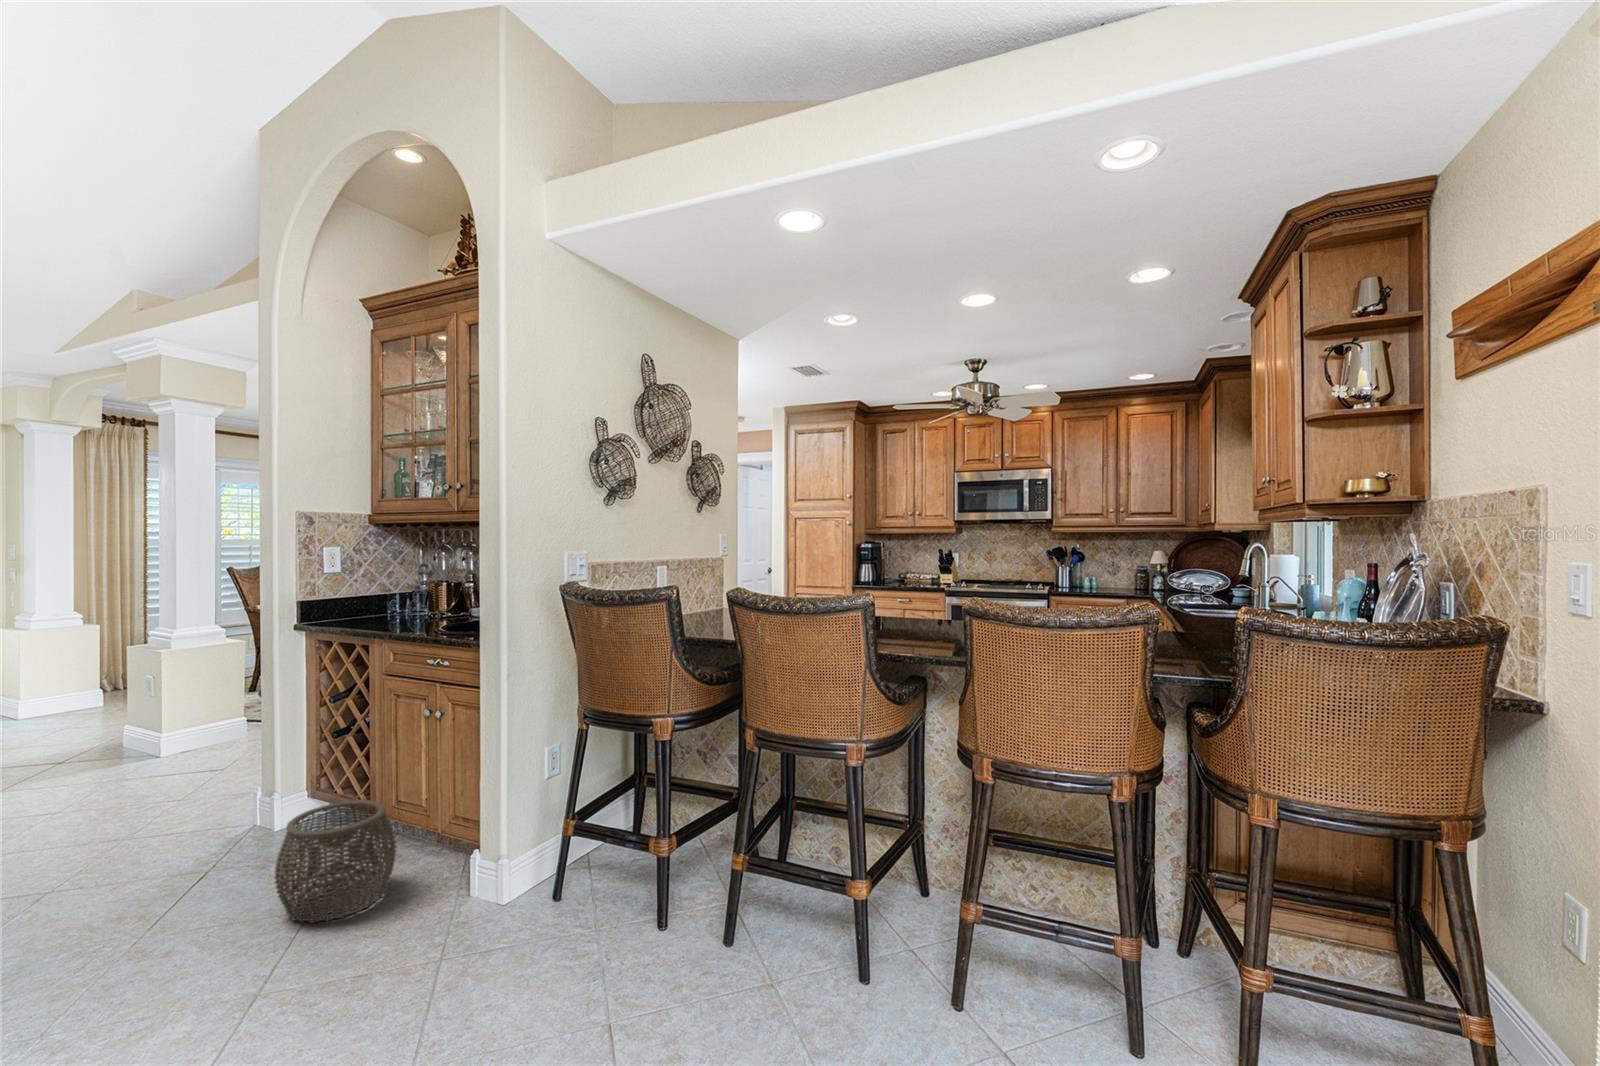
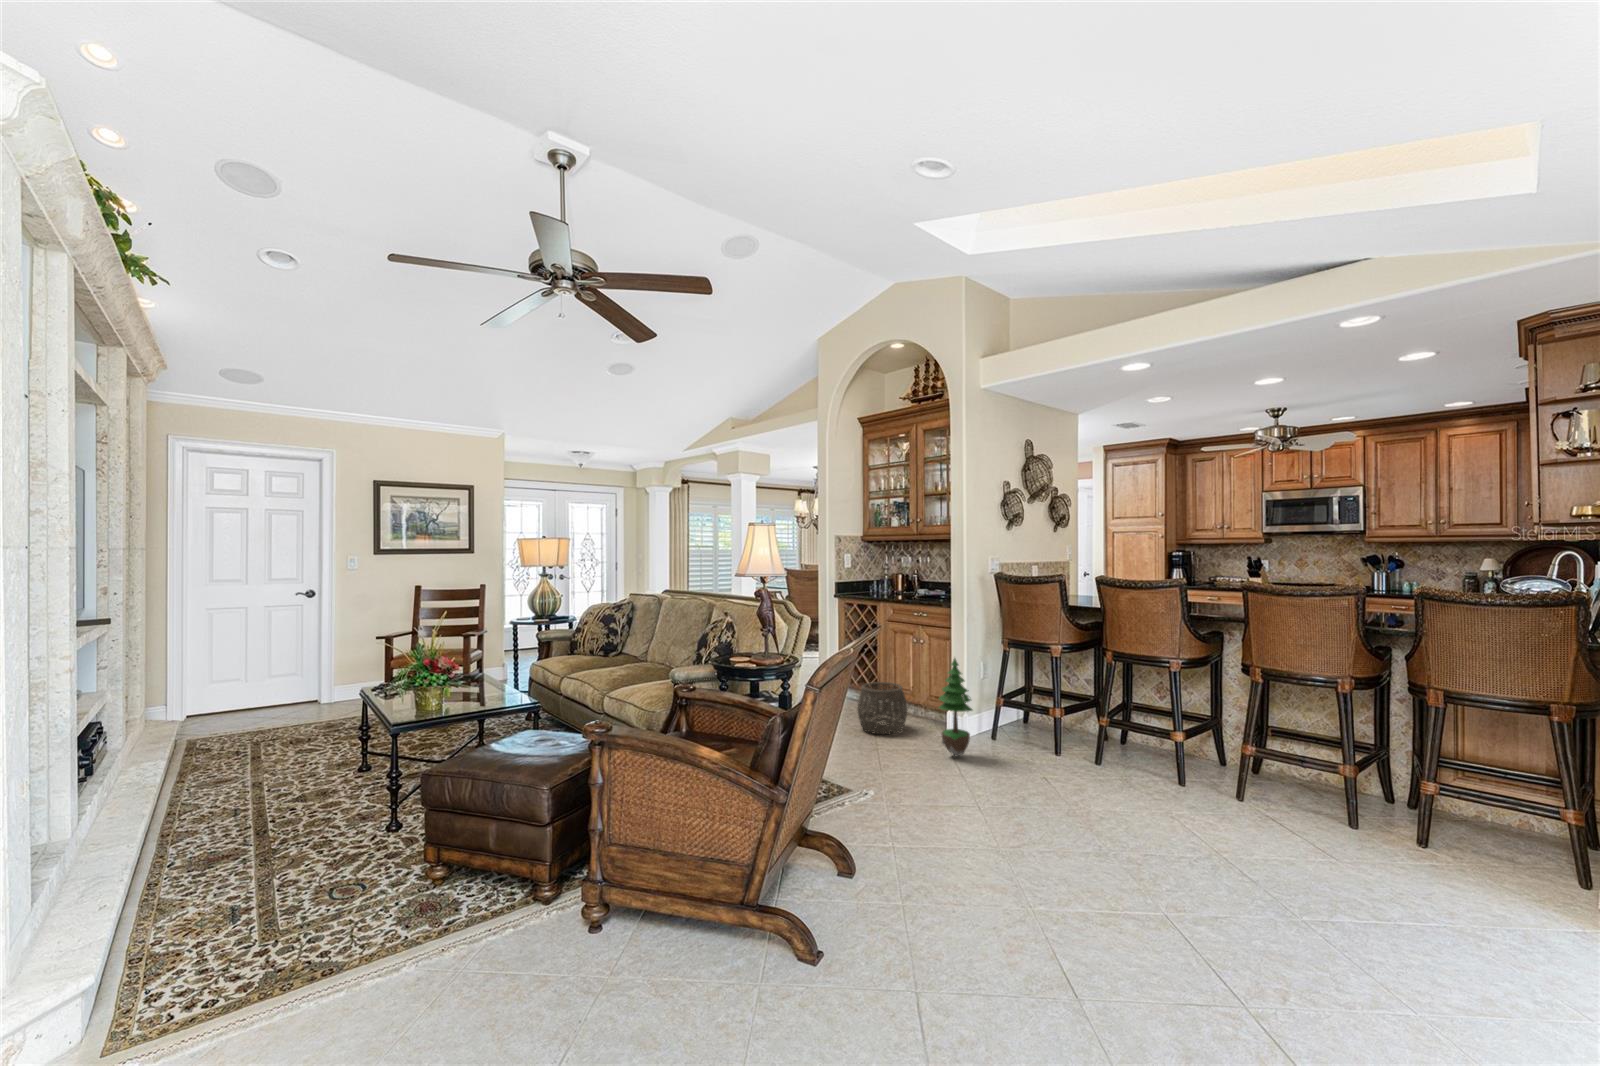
potted tree: none [405,764,489,974] -> present [939,658,972,756]

